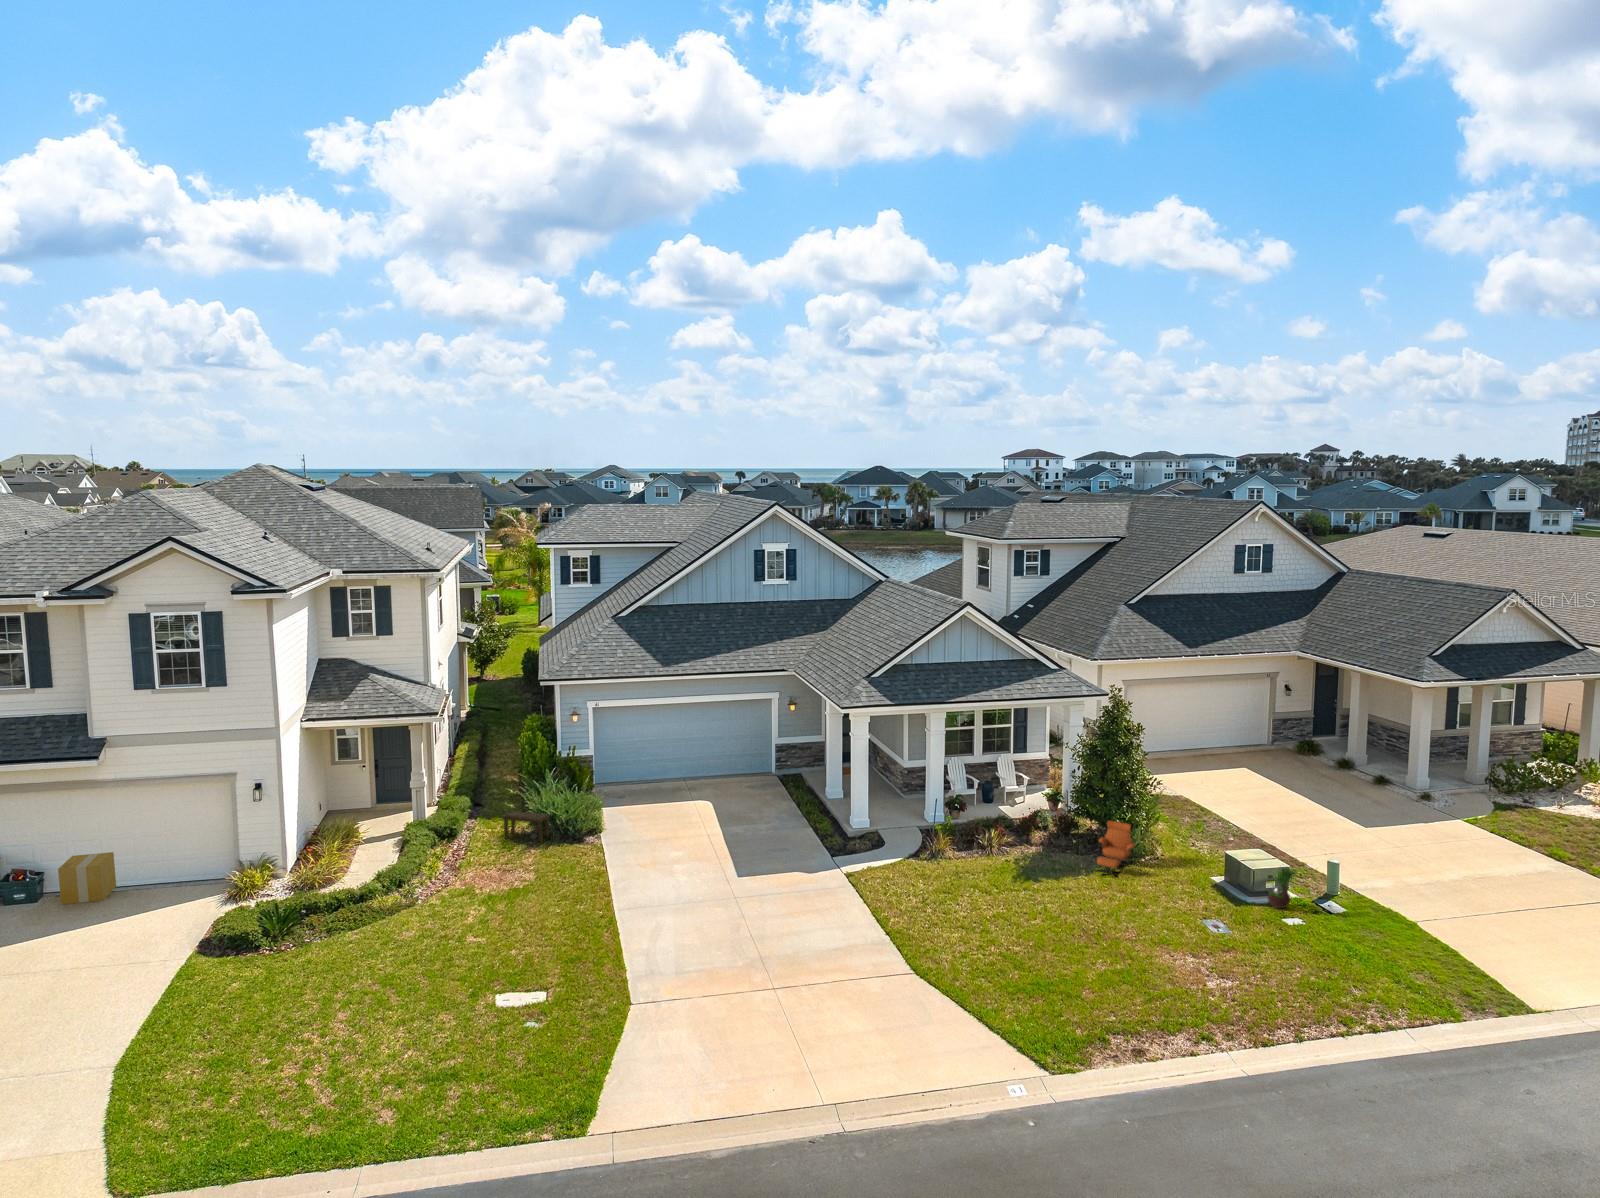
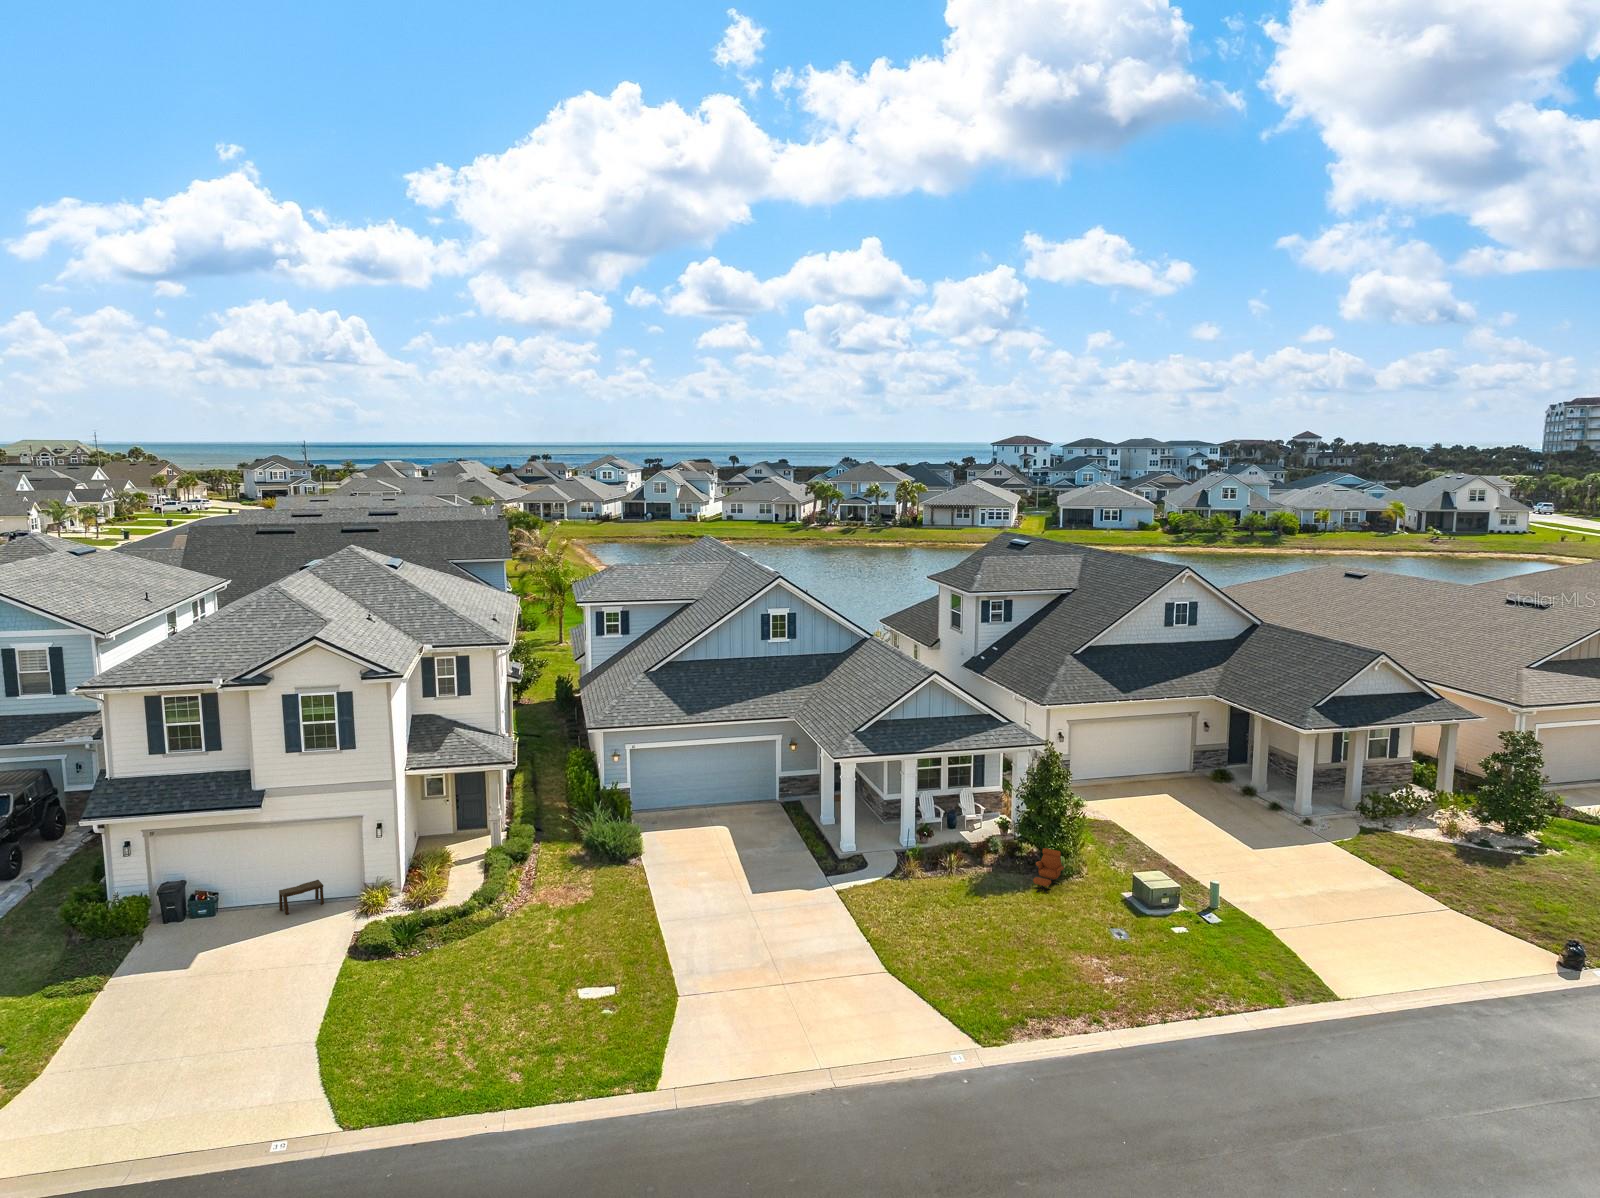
bench: present [503,811,549,842] -> present [279,880,324,915]
cardboard box: present [58,852,116,904] -> none [229,877,269,919]
potted tree: present [1268,867,1296,908] -> none [1161,885,1185,919]

